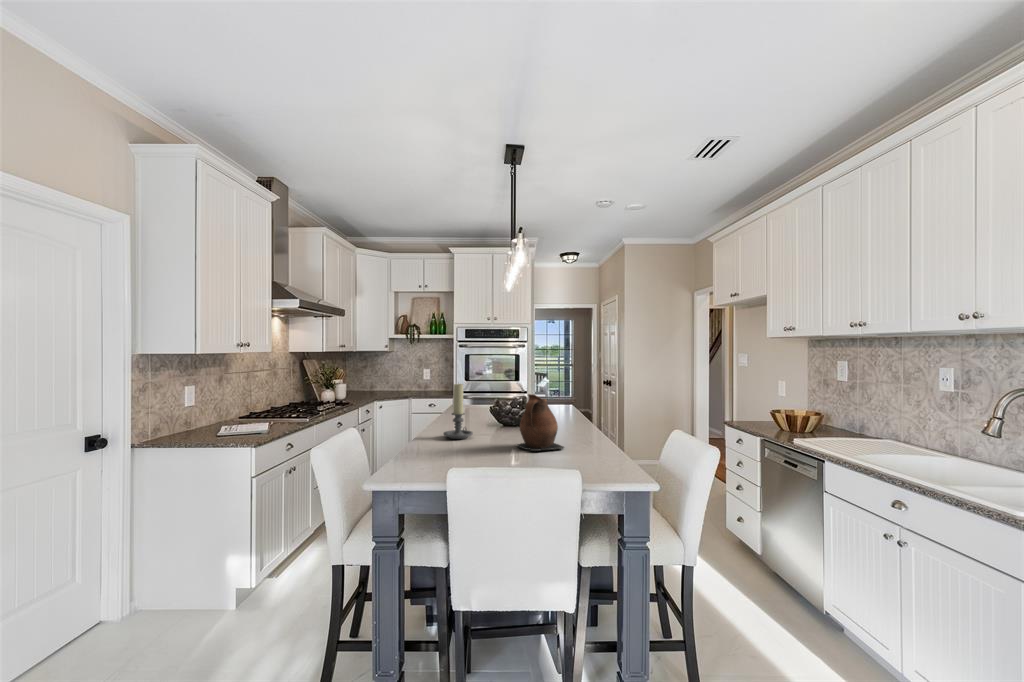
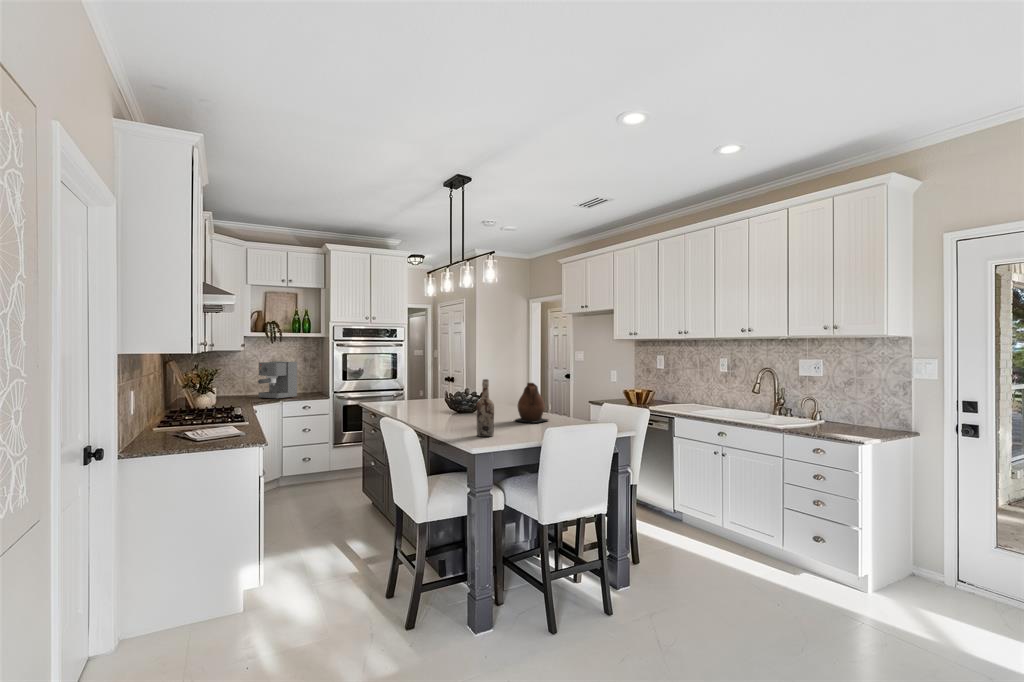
coffee maker: none [385,361,424,397] -> present [258,361,297,399]
candle holder: present [444,384,473,439] -> none [447,377,470,422]
wine bottle: none [408,388,432,467] -> present [477,379,494,437]

